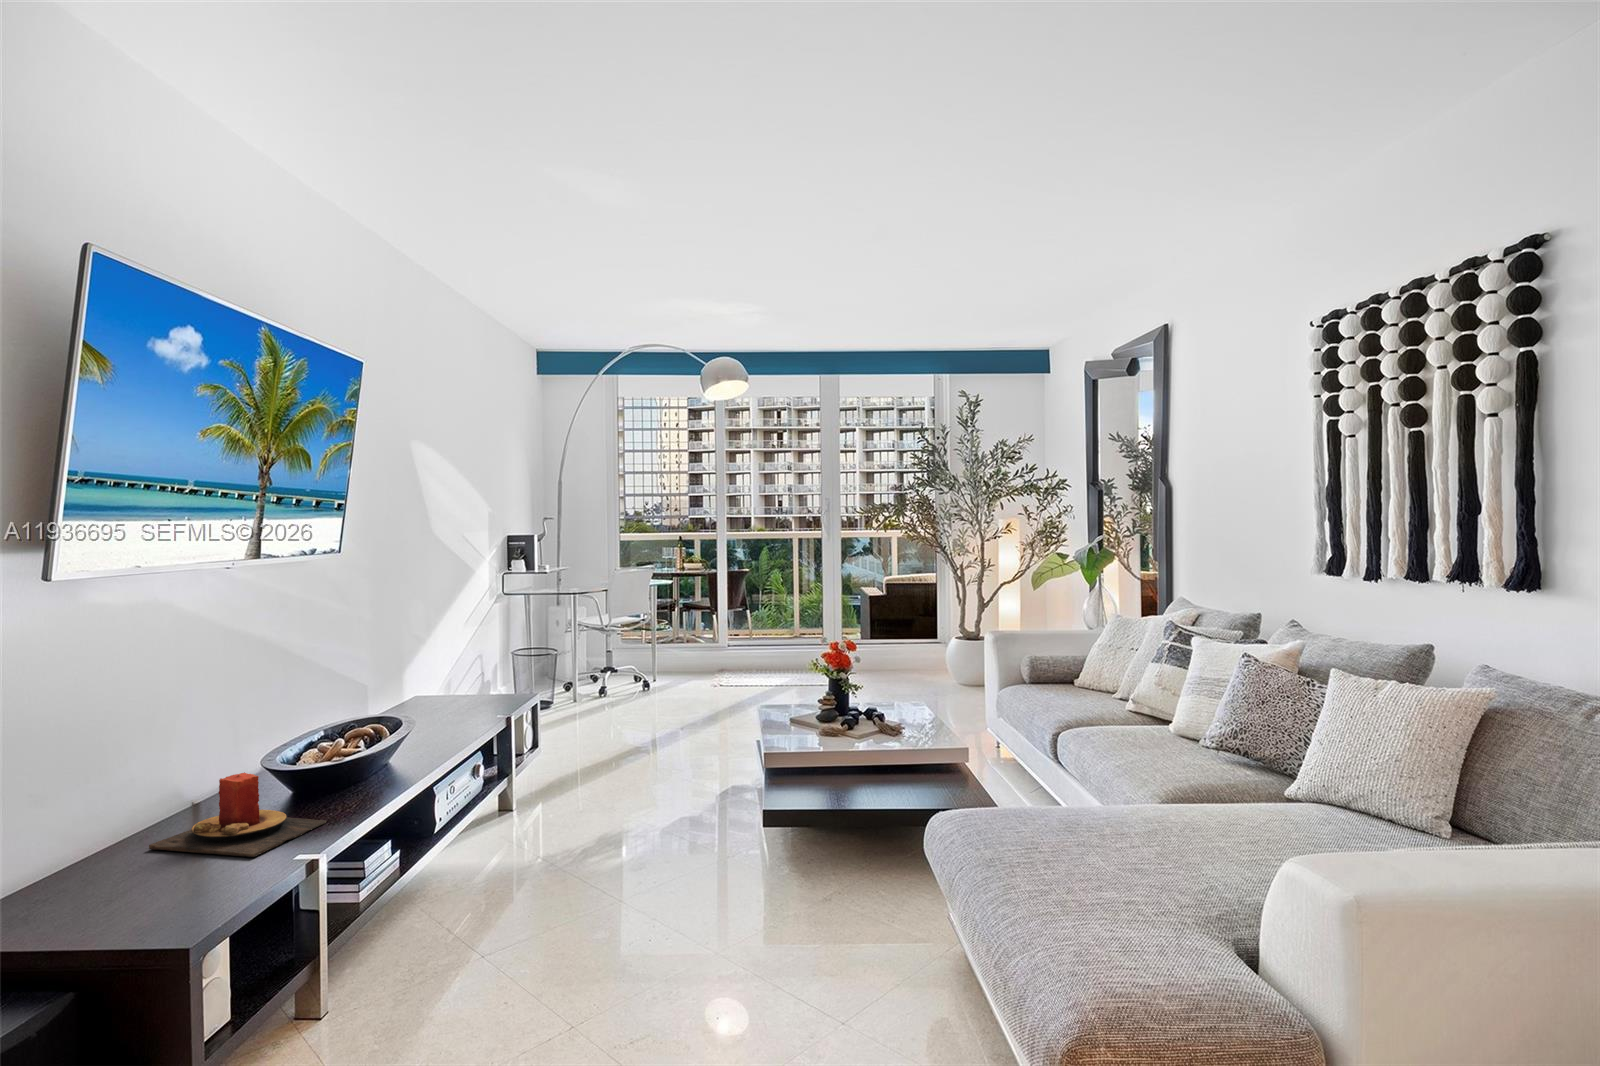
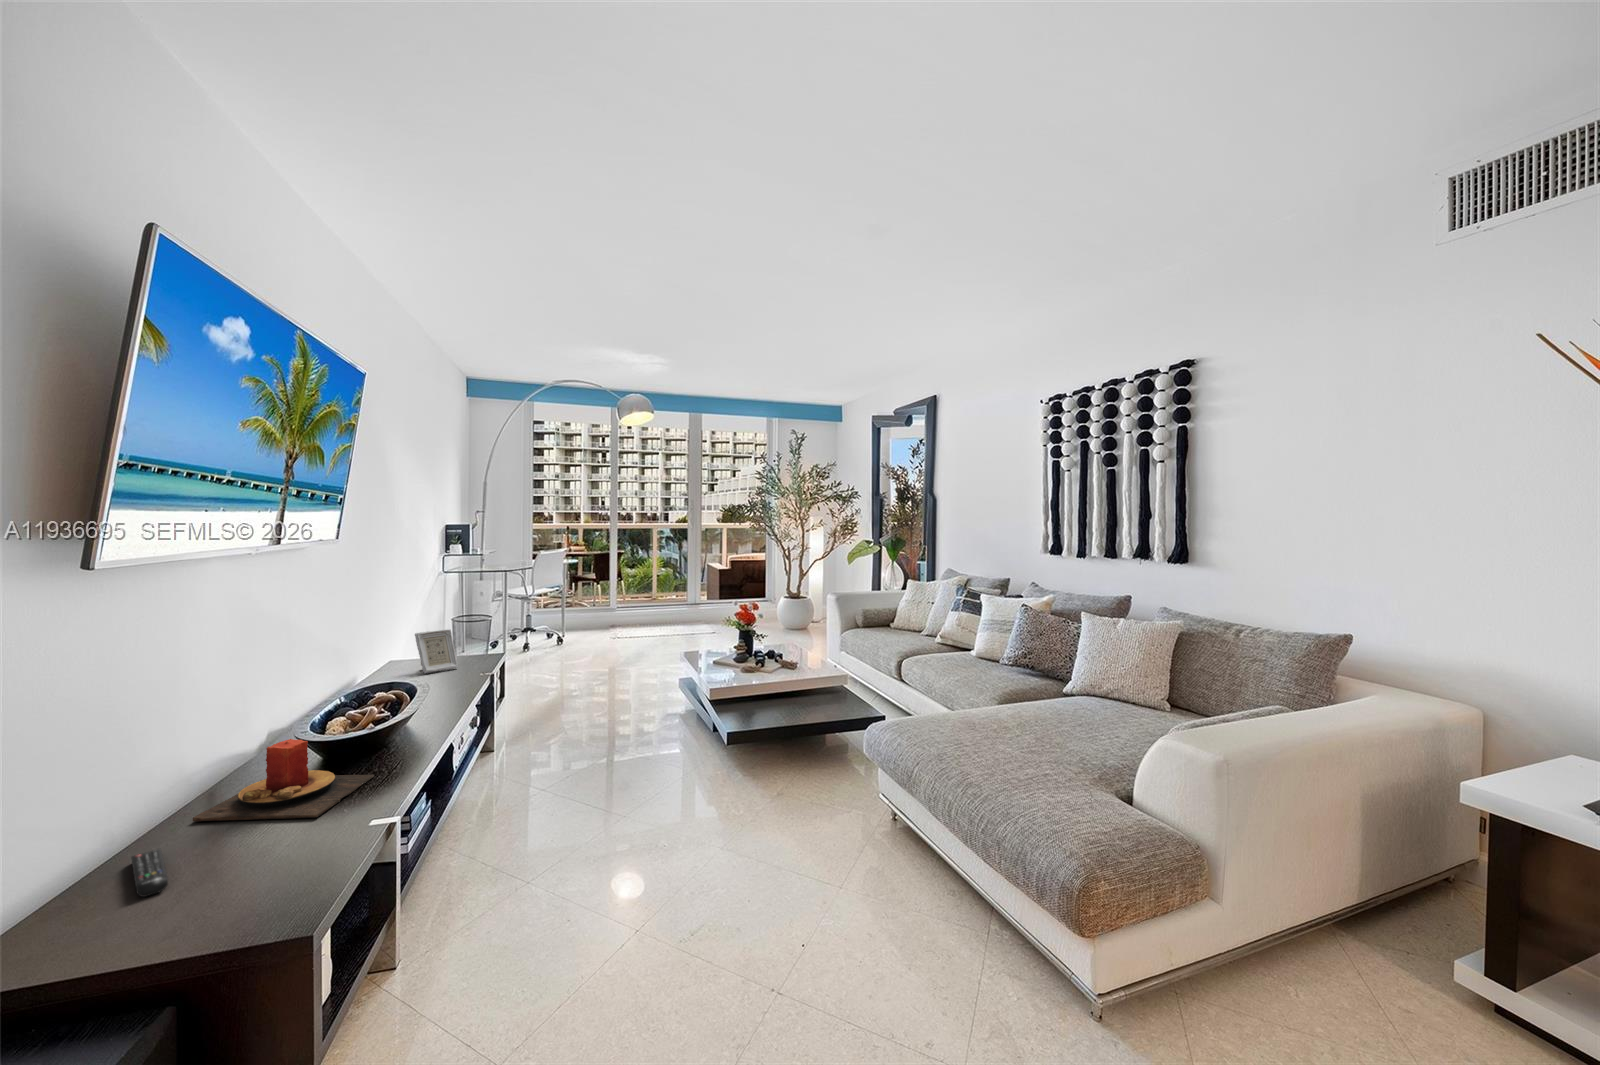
picture frame: none [427,664,474,716] -> present [415,630,458,673]
remote control: none [76,869,110,911] -> present [131,849,168,897]

